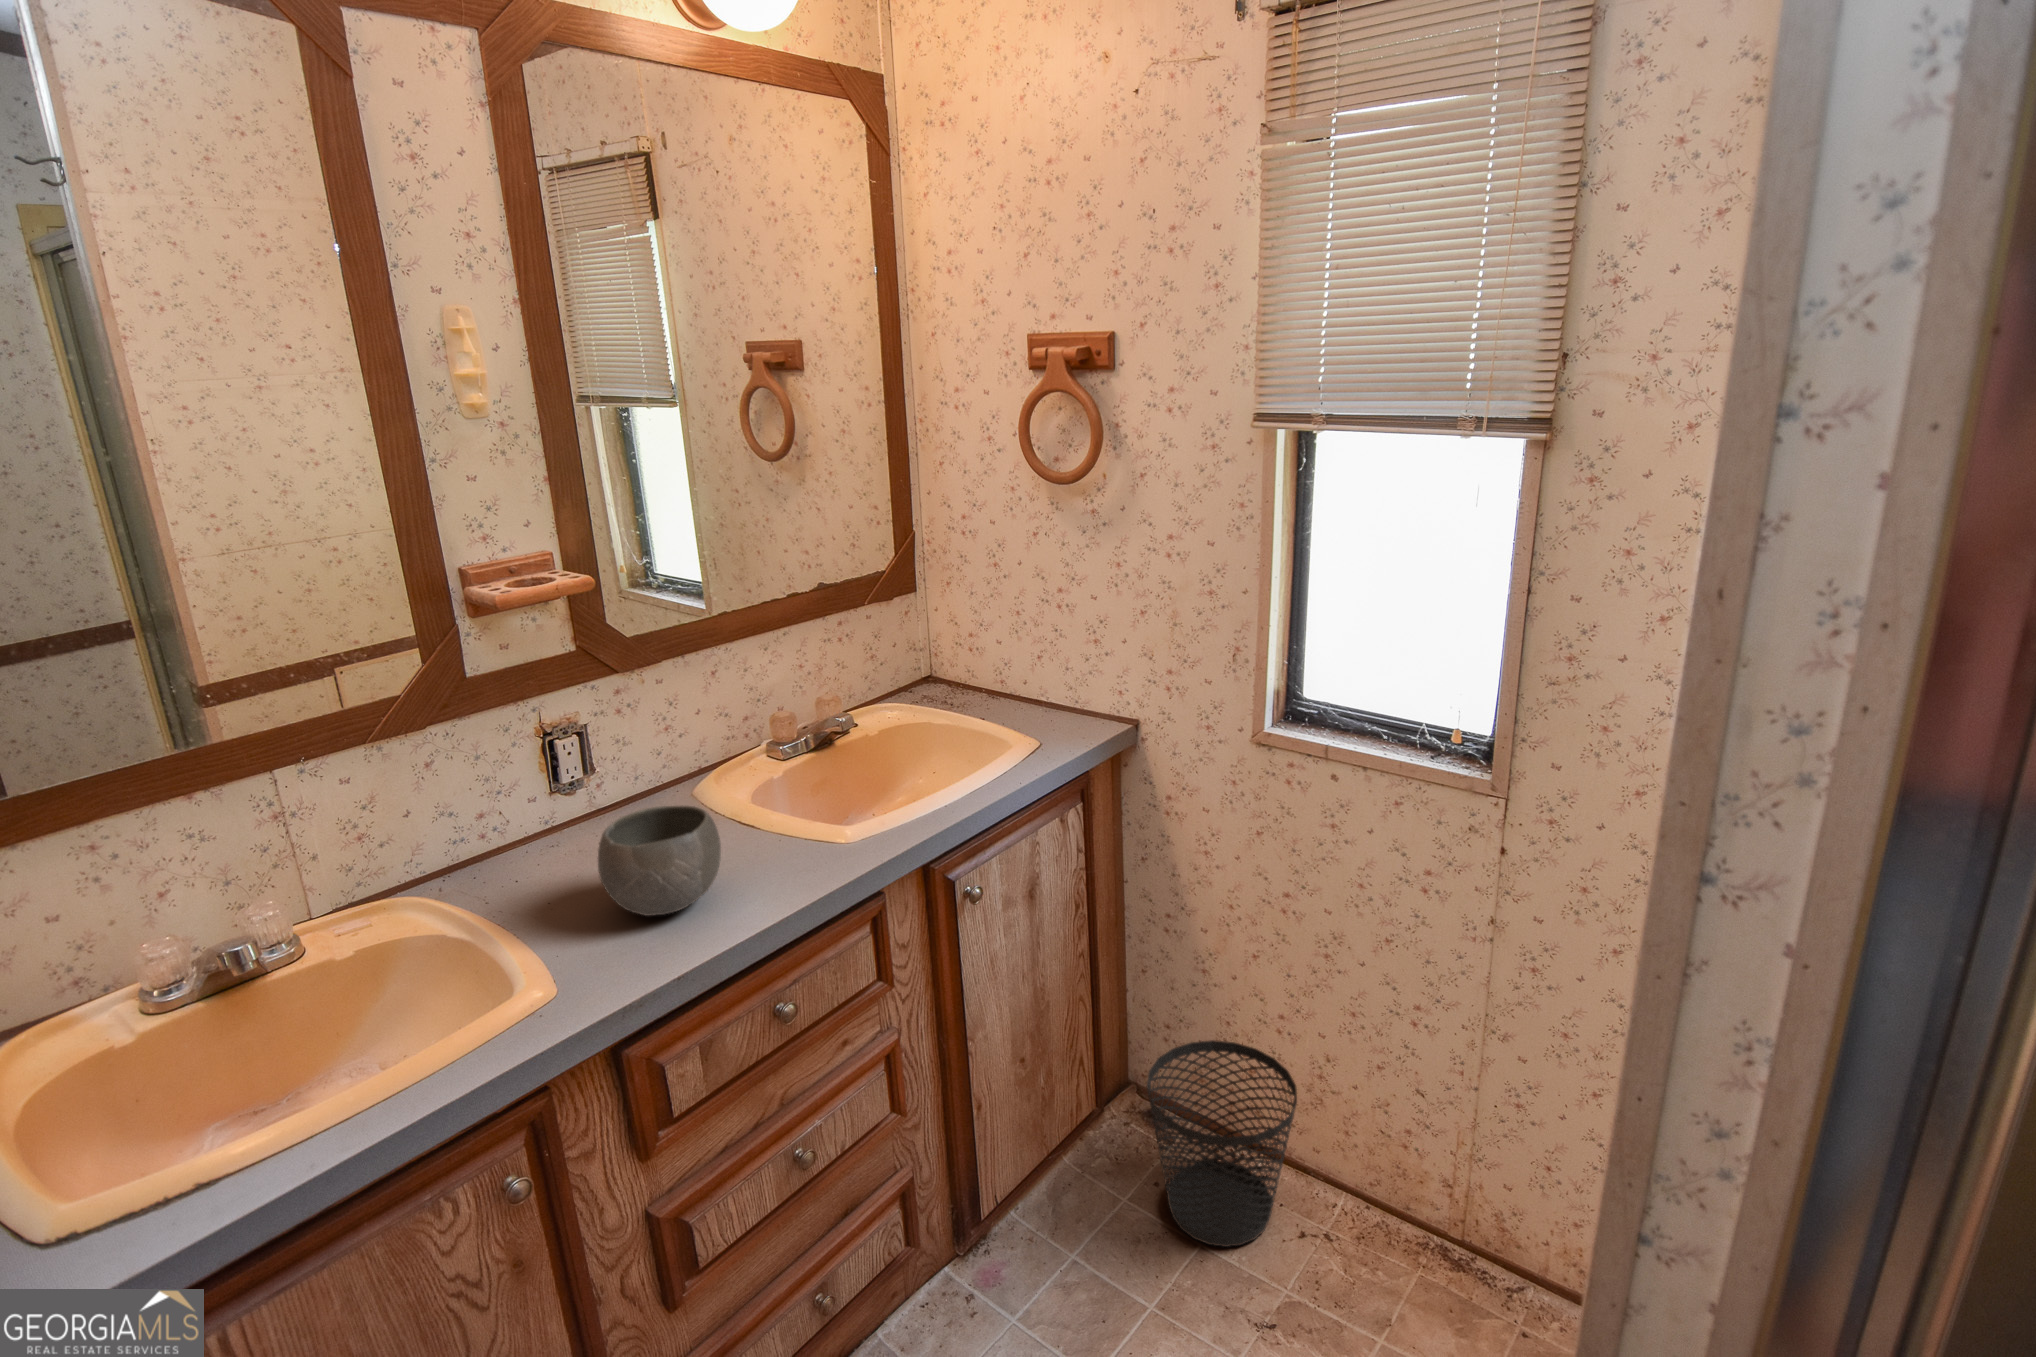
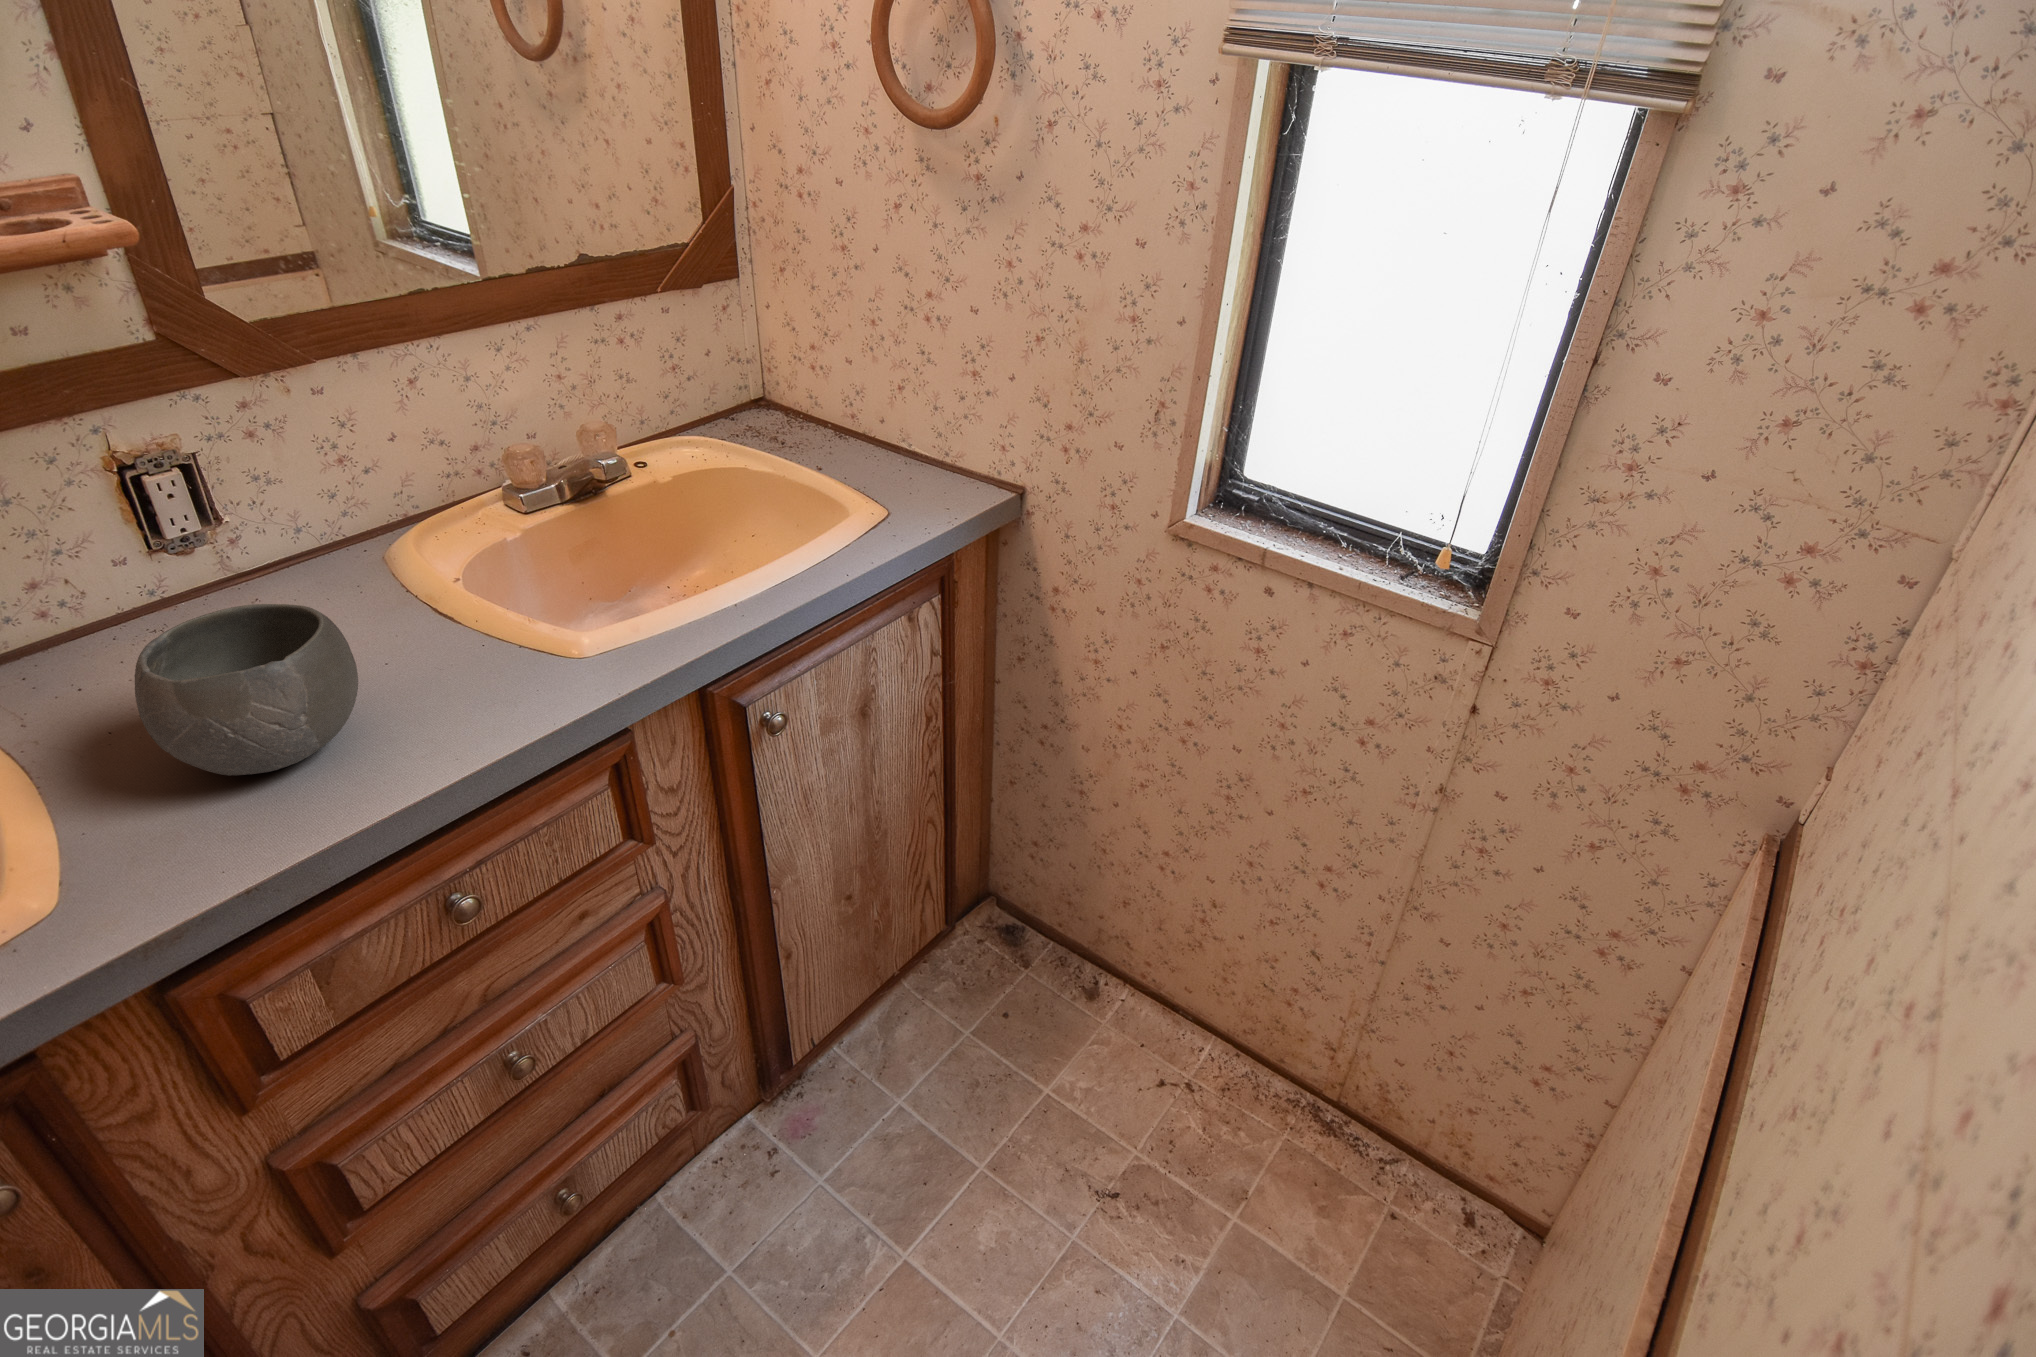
wastebasket: present [1146,1040,1297,1247] -> none [997,874,1174,1099]

